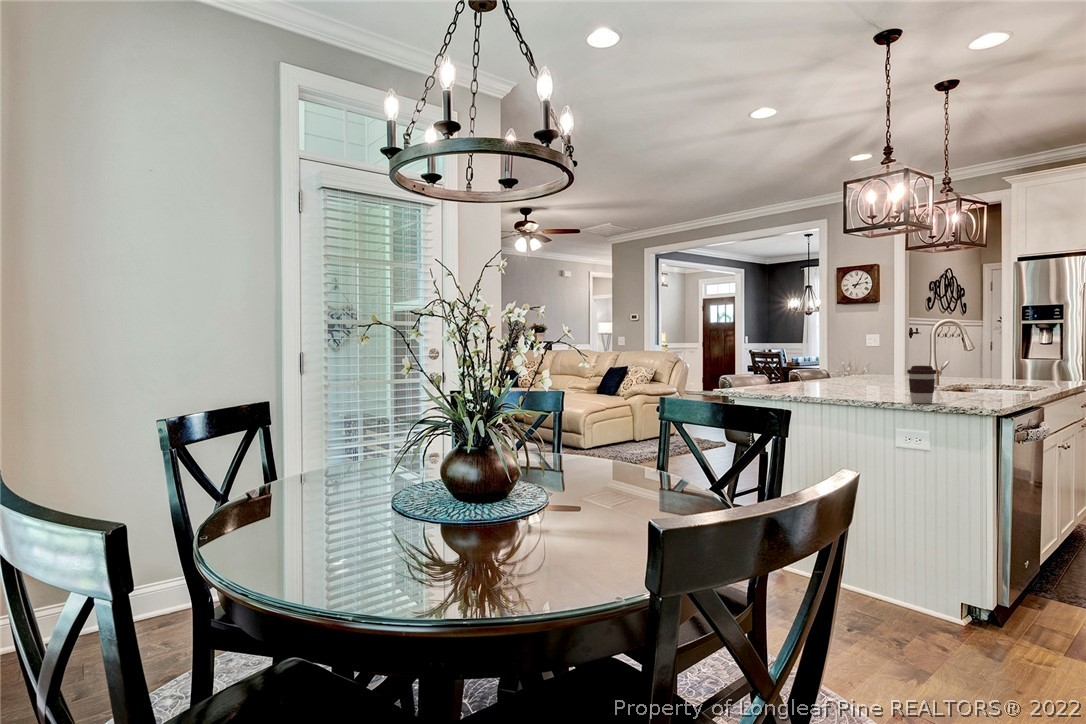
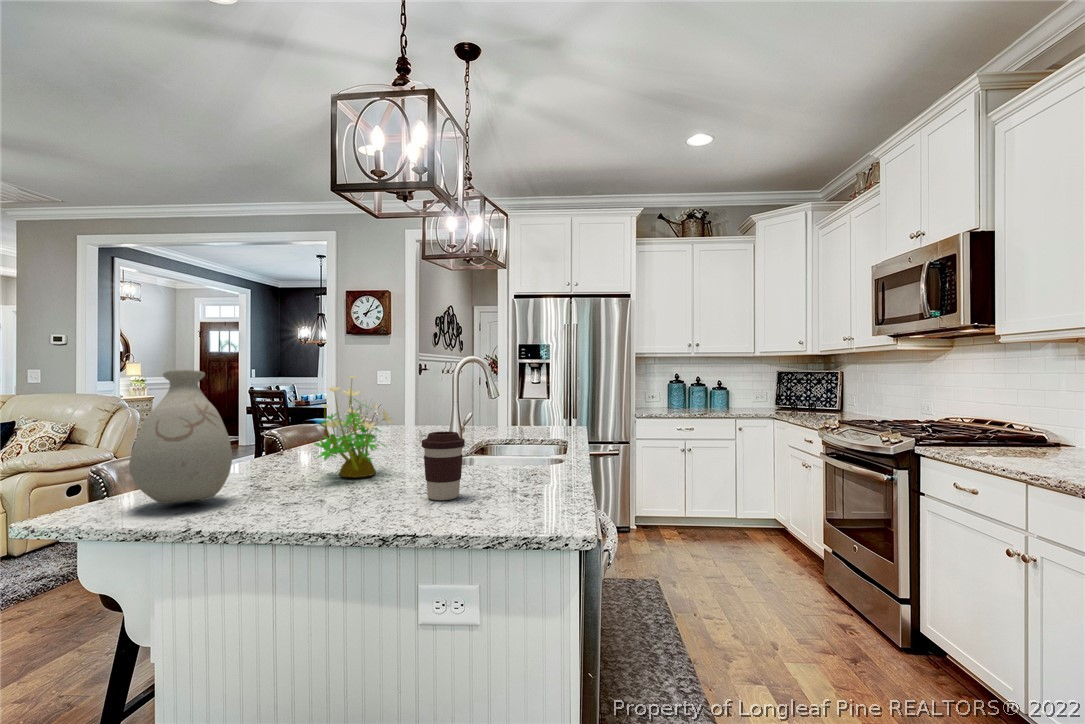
vase: none [755,332,799,396] -> present [129,370,232,504]
potted plant: none [838,334,889,394] -> present [314,375,392,477]

